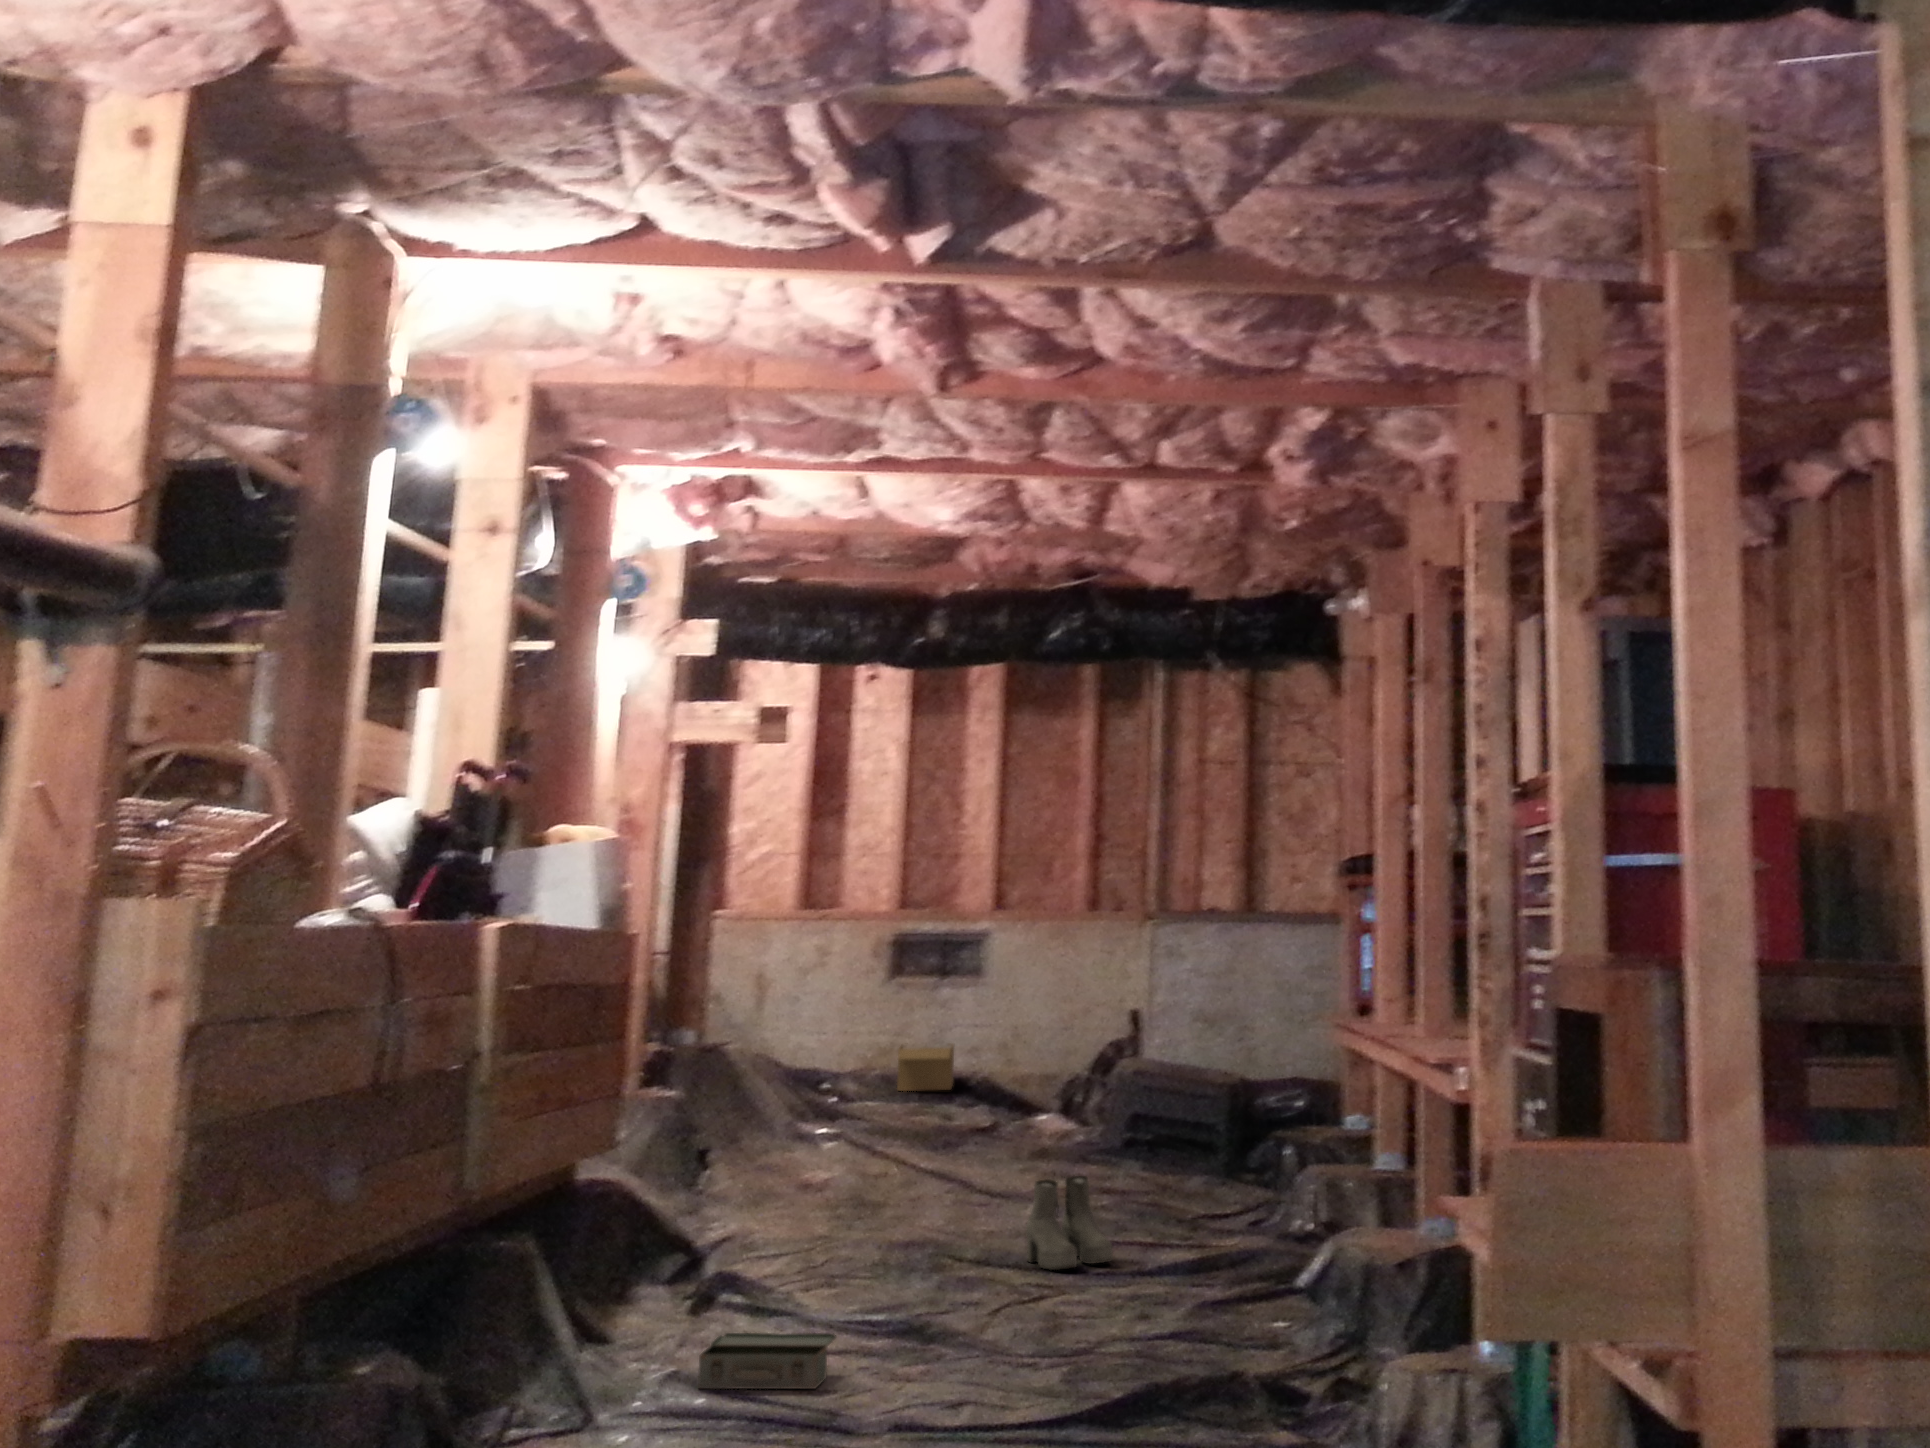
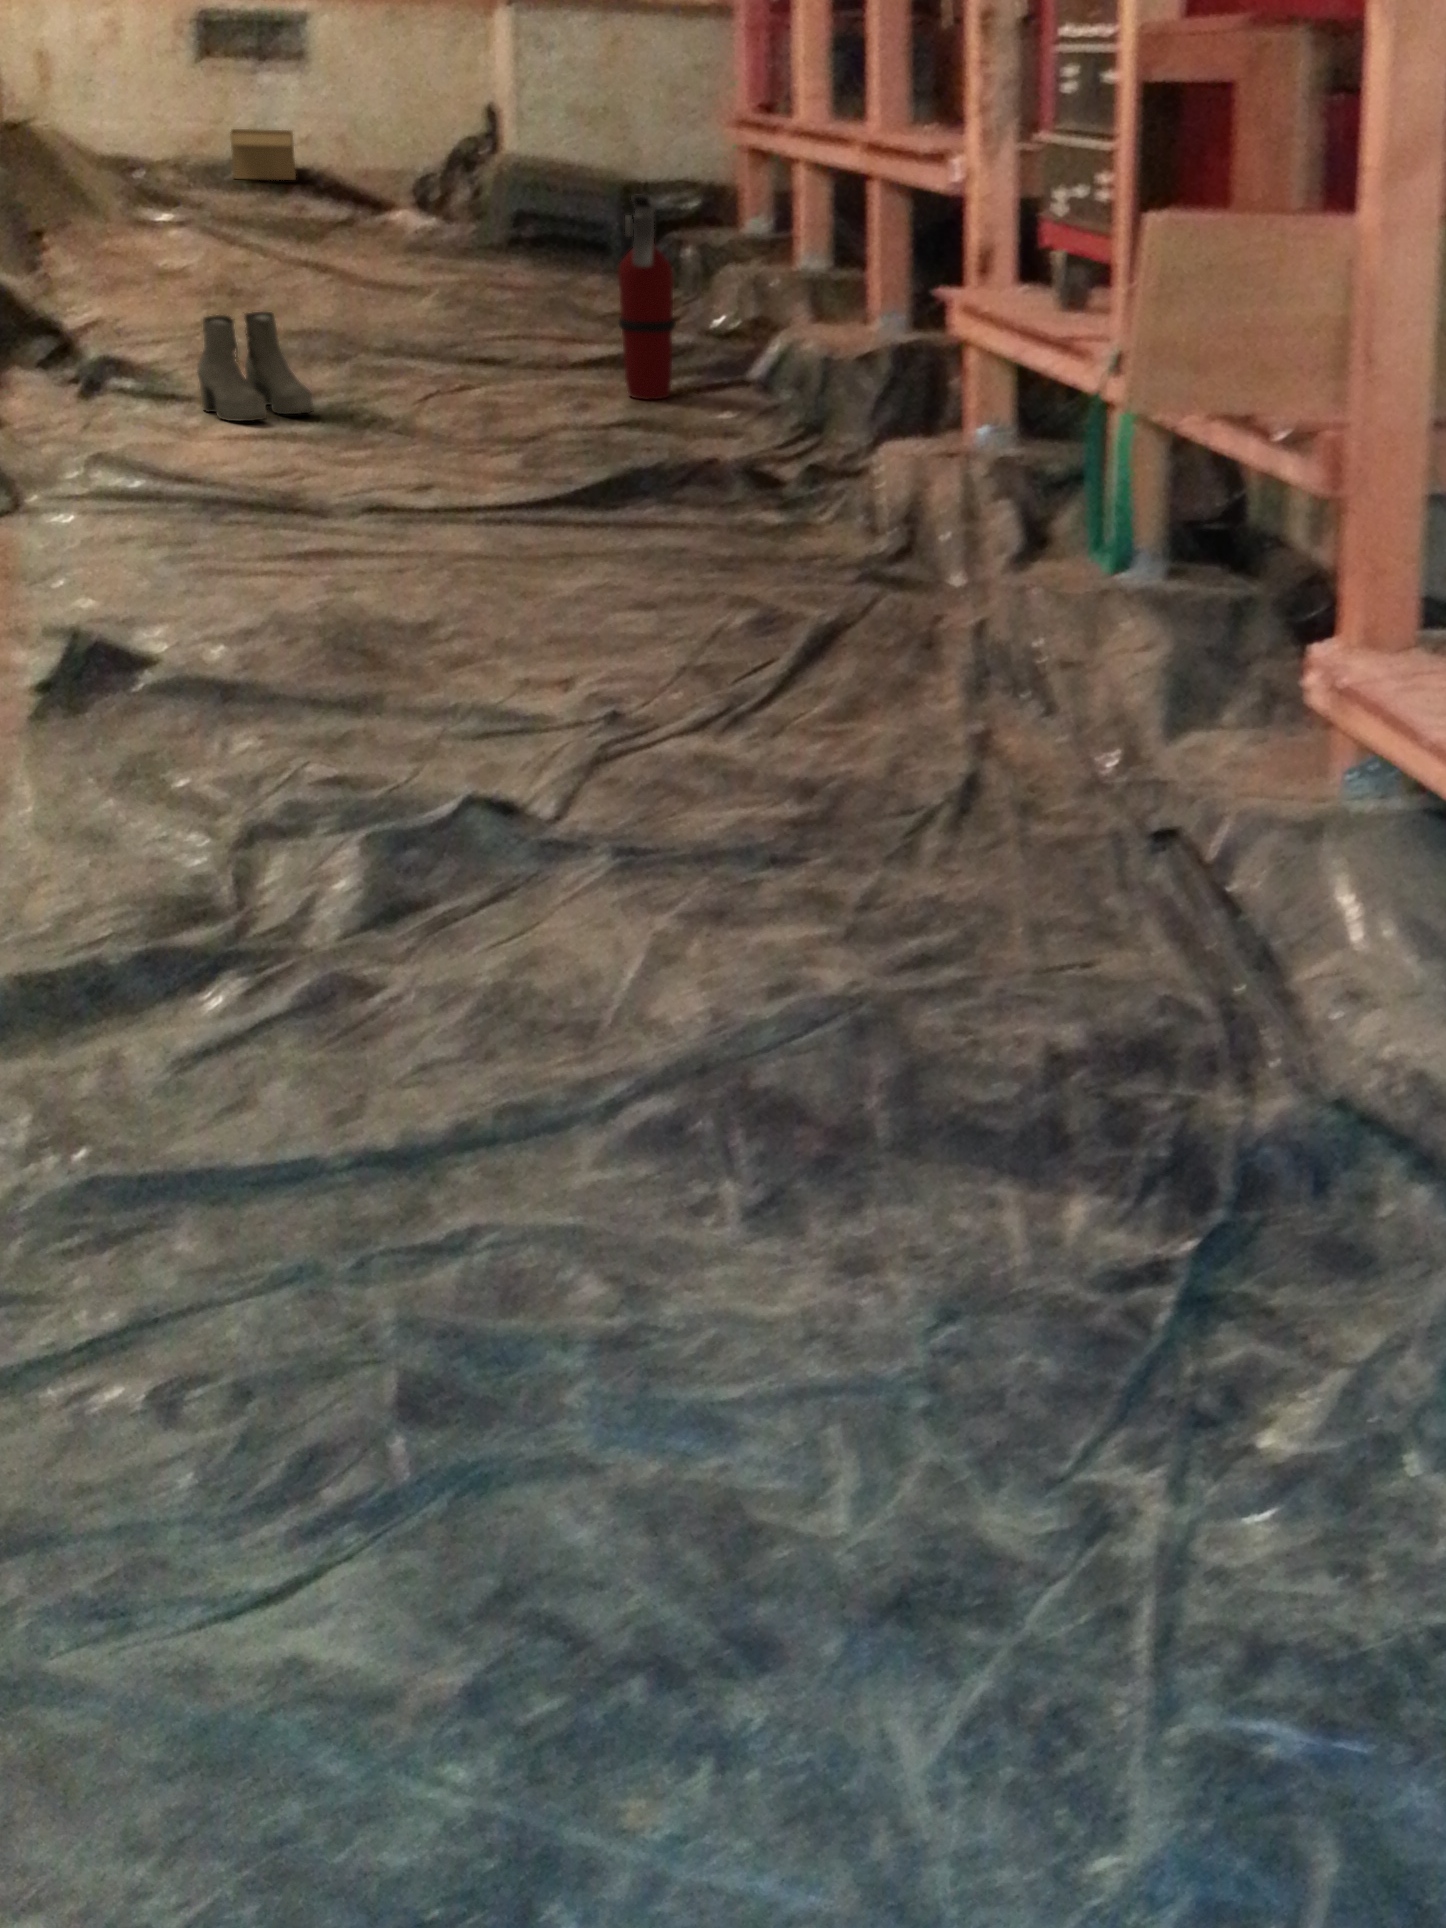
fire extinguisher: none [1180,1107,1233,1311] -> present [618,194,675,399]
boots: present [1026,1176,1113,1270] -> present [197,312,314,421]
toolbox: present [698,1333,836,1389] -> none [115,413,267,468]

